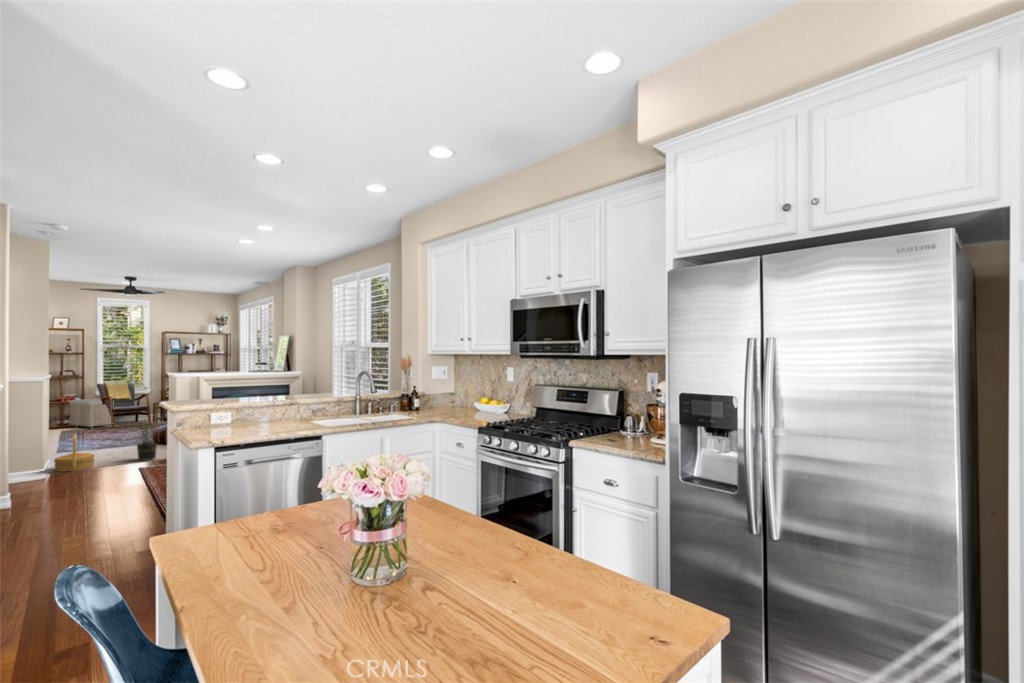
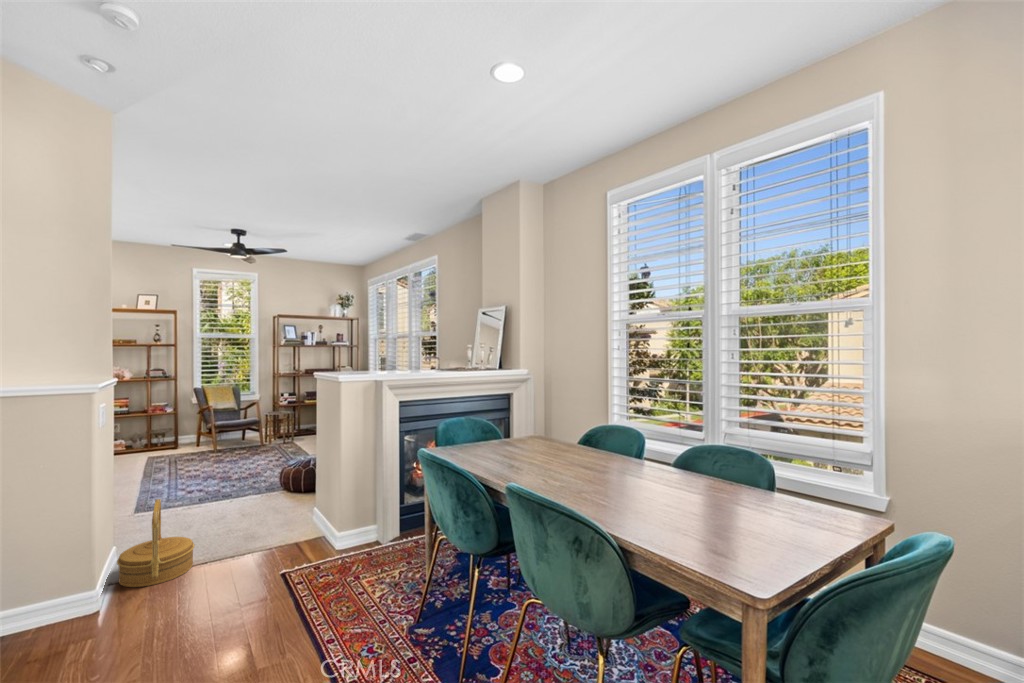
storage bench: present [70,399,114,429] -> none [158,408,216,454]
potted plant: present [137,418,160,461] -> none [260,452,319,552]

